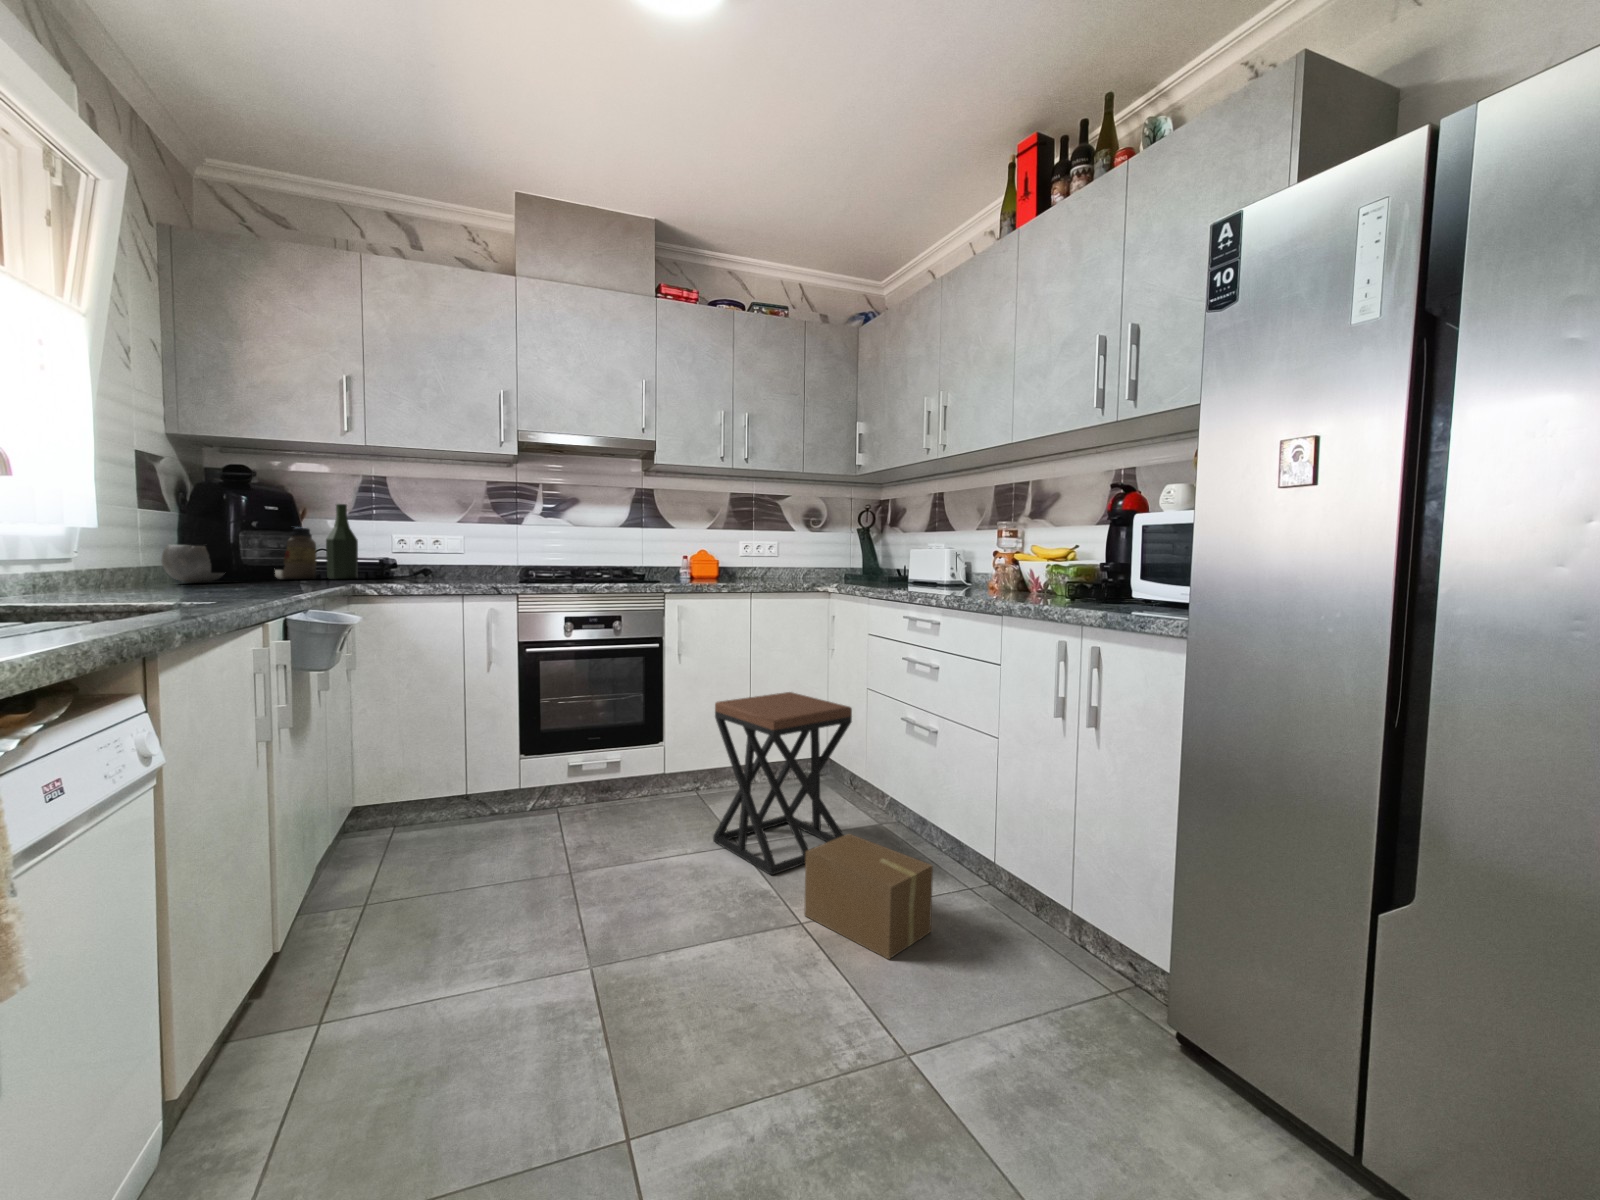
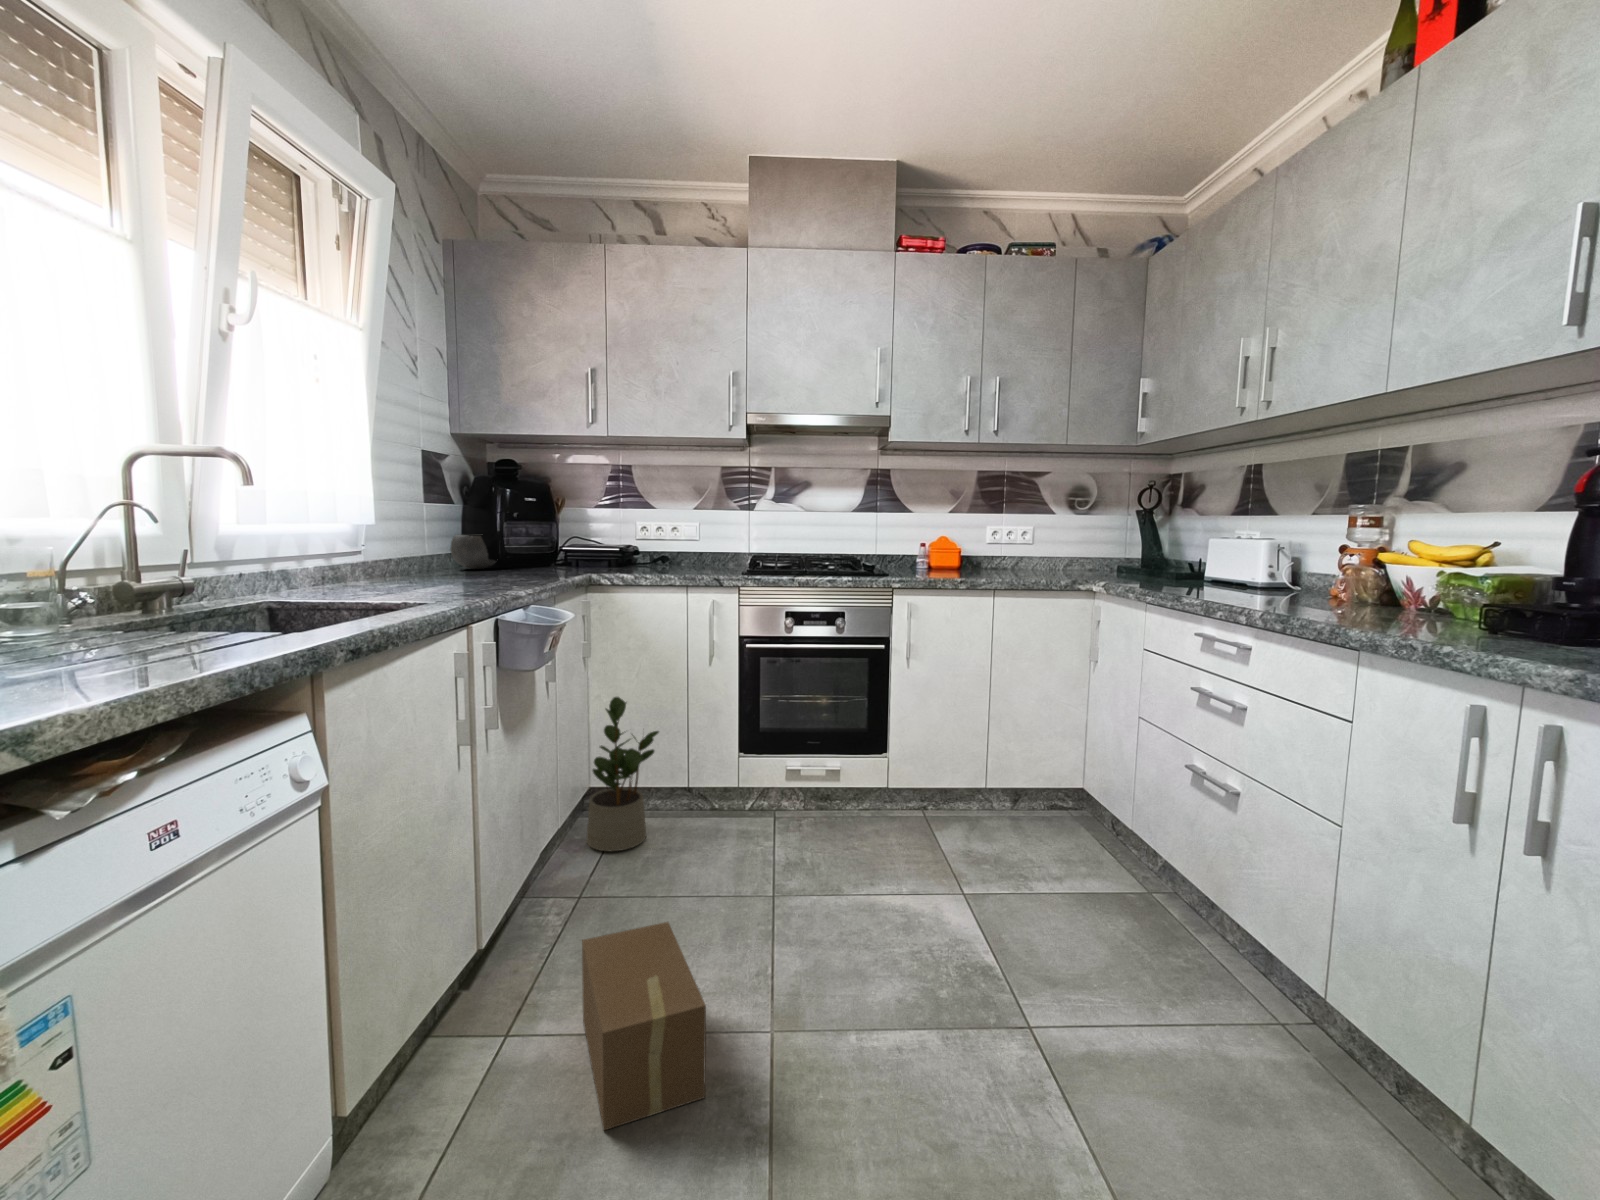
bottle: present [326,504,358,579] -> none [573,495,600,567]
jar: present [275,527,317,579] -> none [536,518,569,567]
stool: present [713,692,852,875] -> none [931,715,1112,943]
potted plant: none [359,706,439,866] -> present [586,697,659,851]
cardboard box: present [804,834,933,959] -> present [582,922,706,1130]

